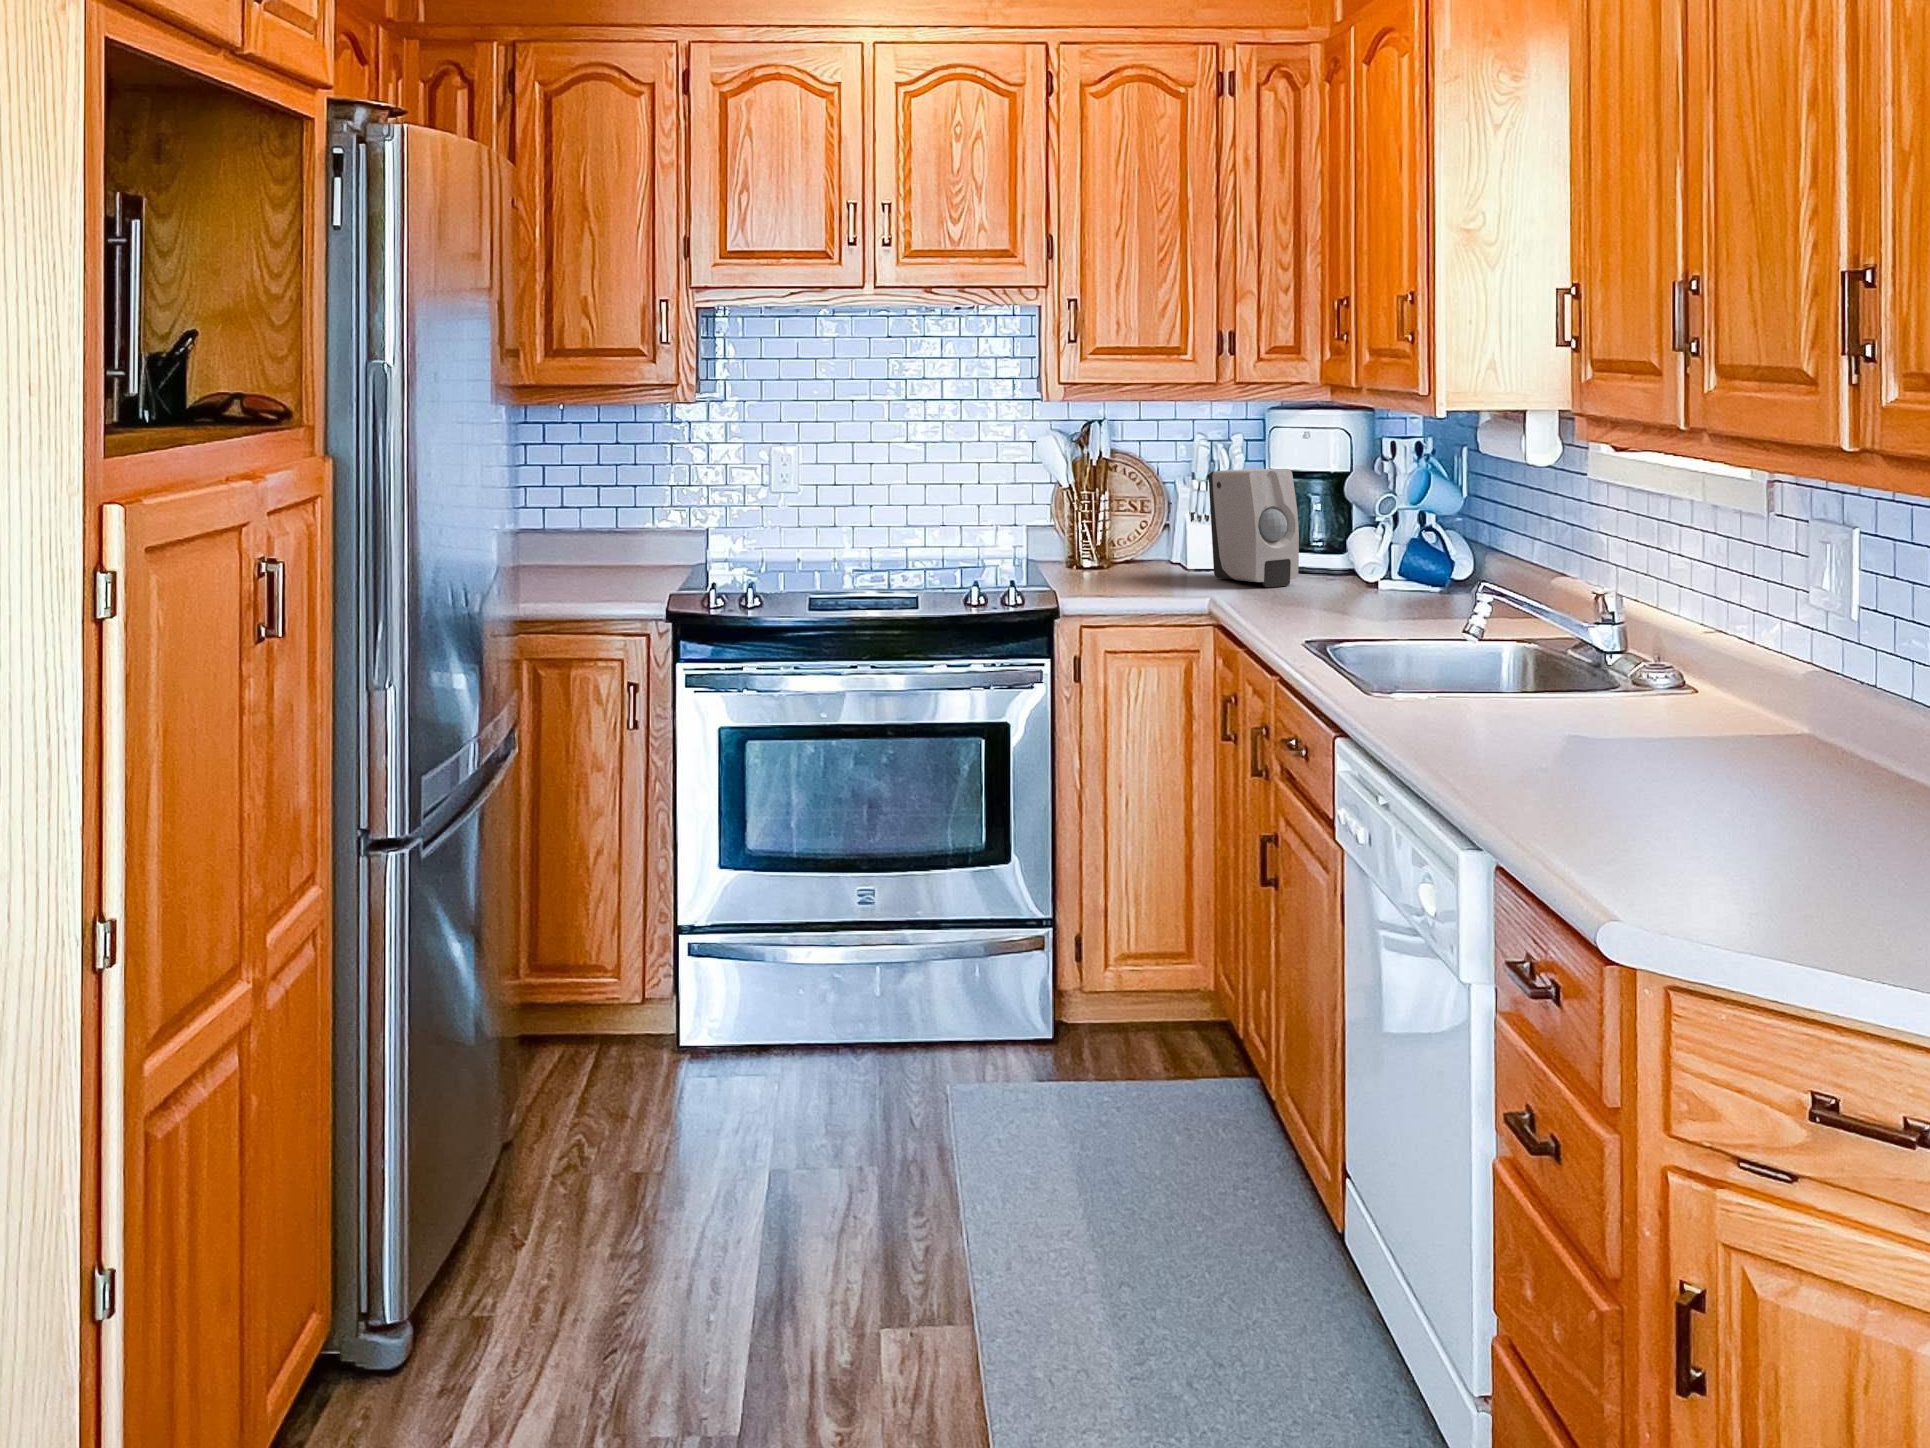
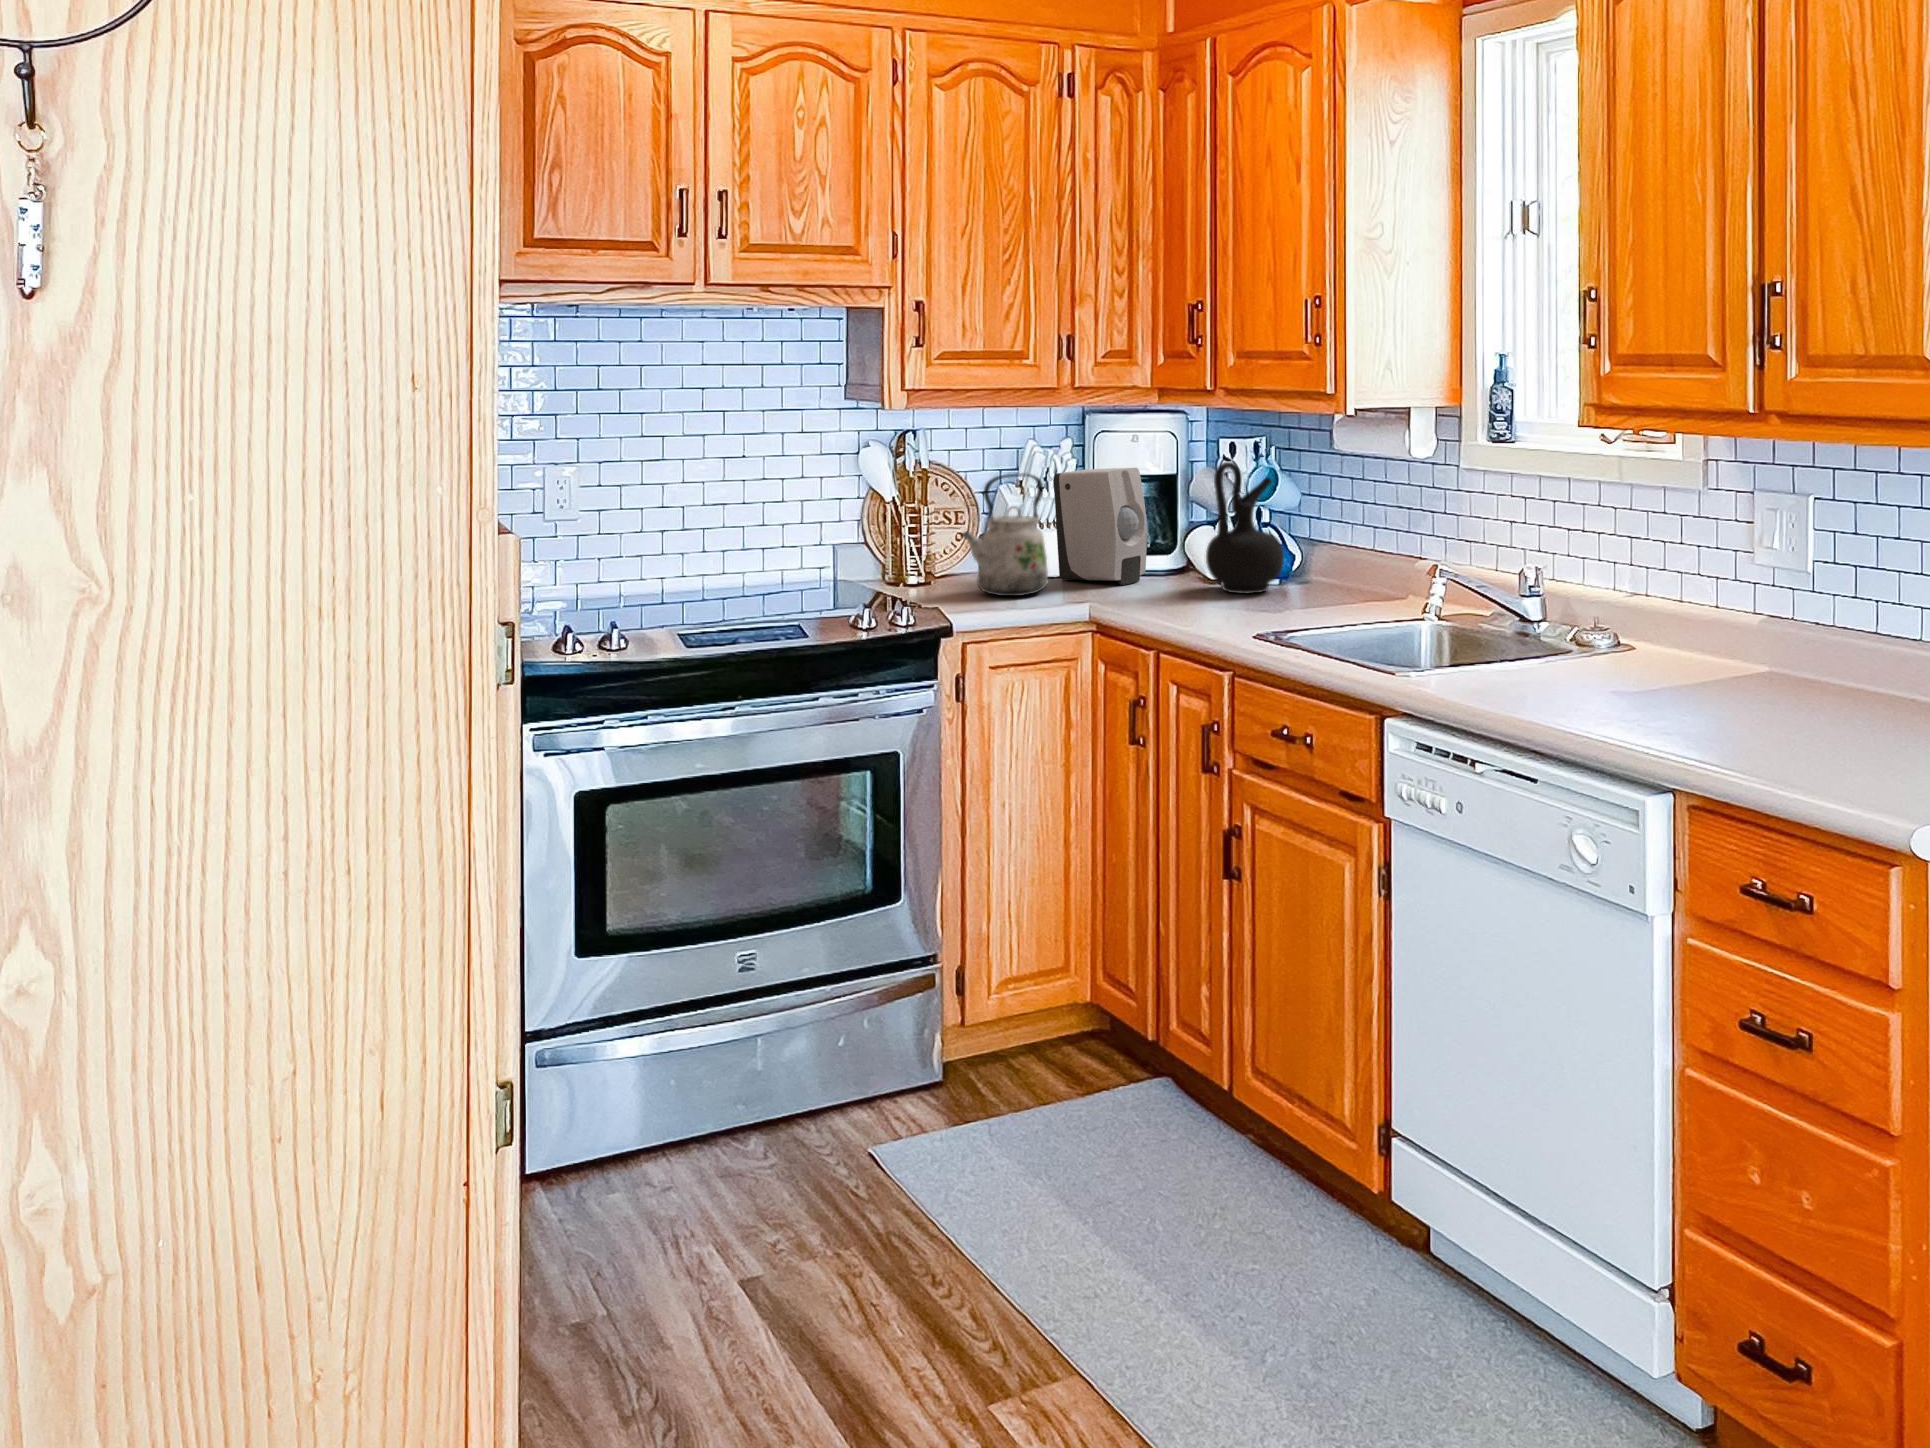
ceramic jug: none [1339,466,1423,606] -> present [1206,462,1284,593]
kettle: none [1091,469,1185,589] -> present [961,474,1048,596]

